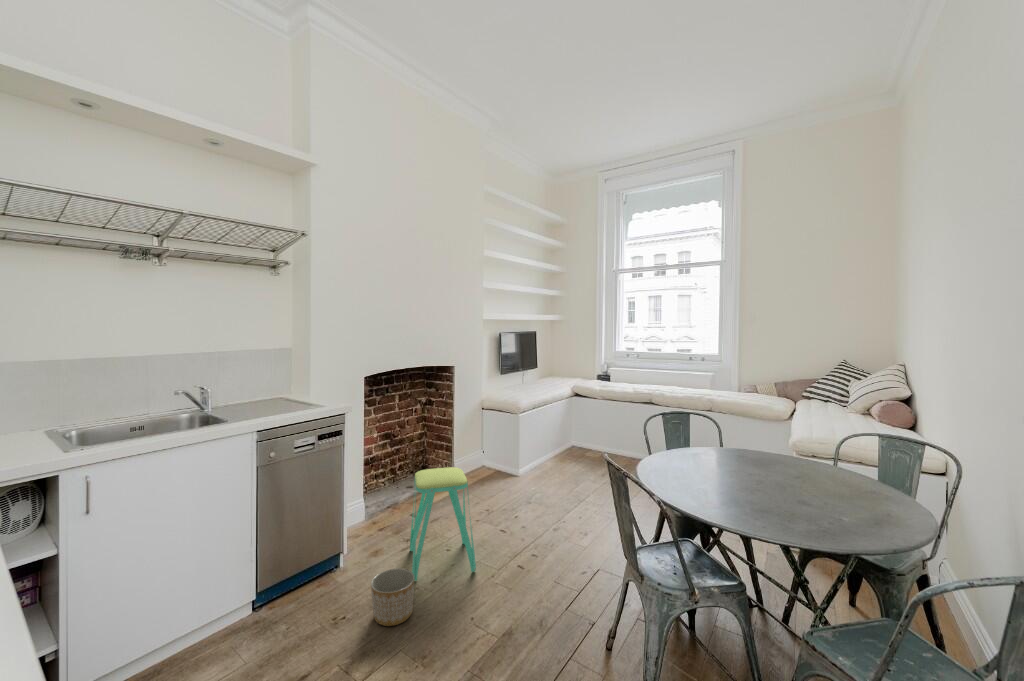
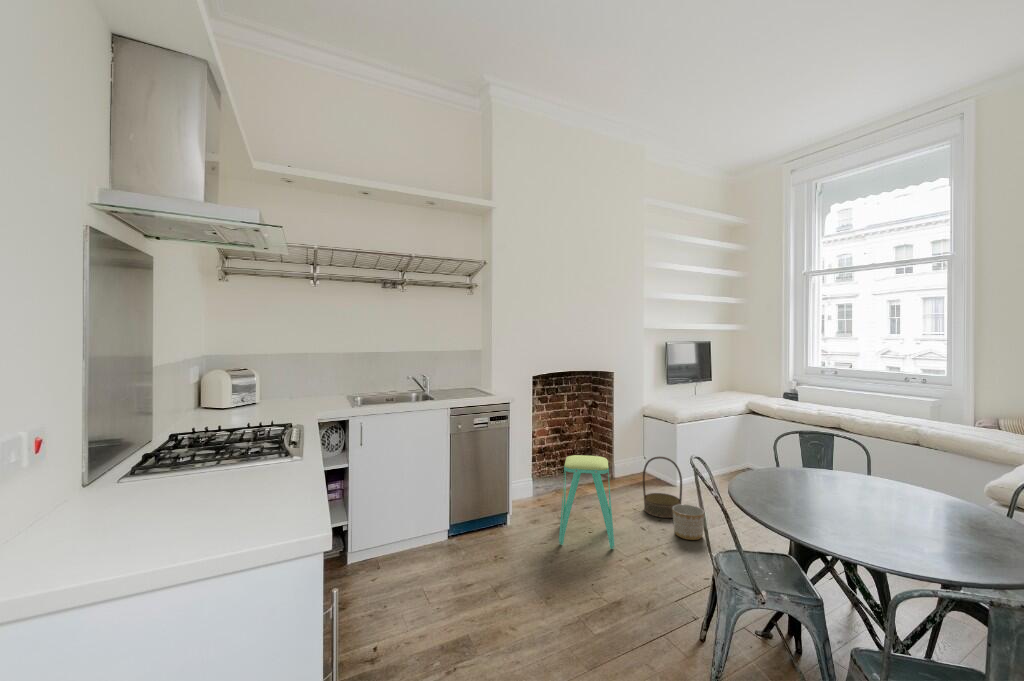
basket: none [491,456,531,520] -> present [643,457,682,518]
planter: present [371,568,415,626] -> present [672,504,704,540]

